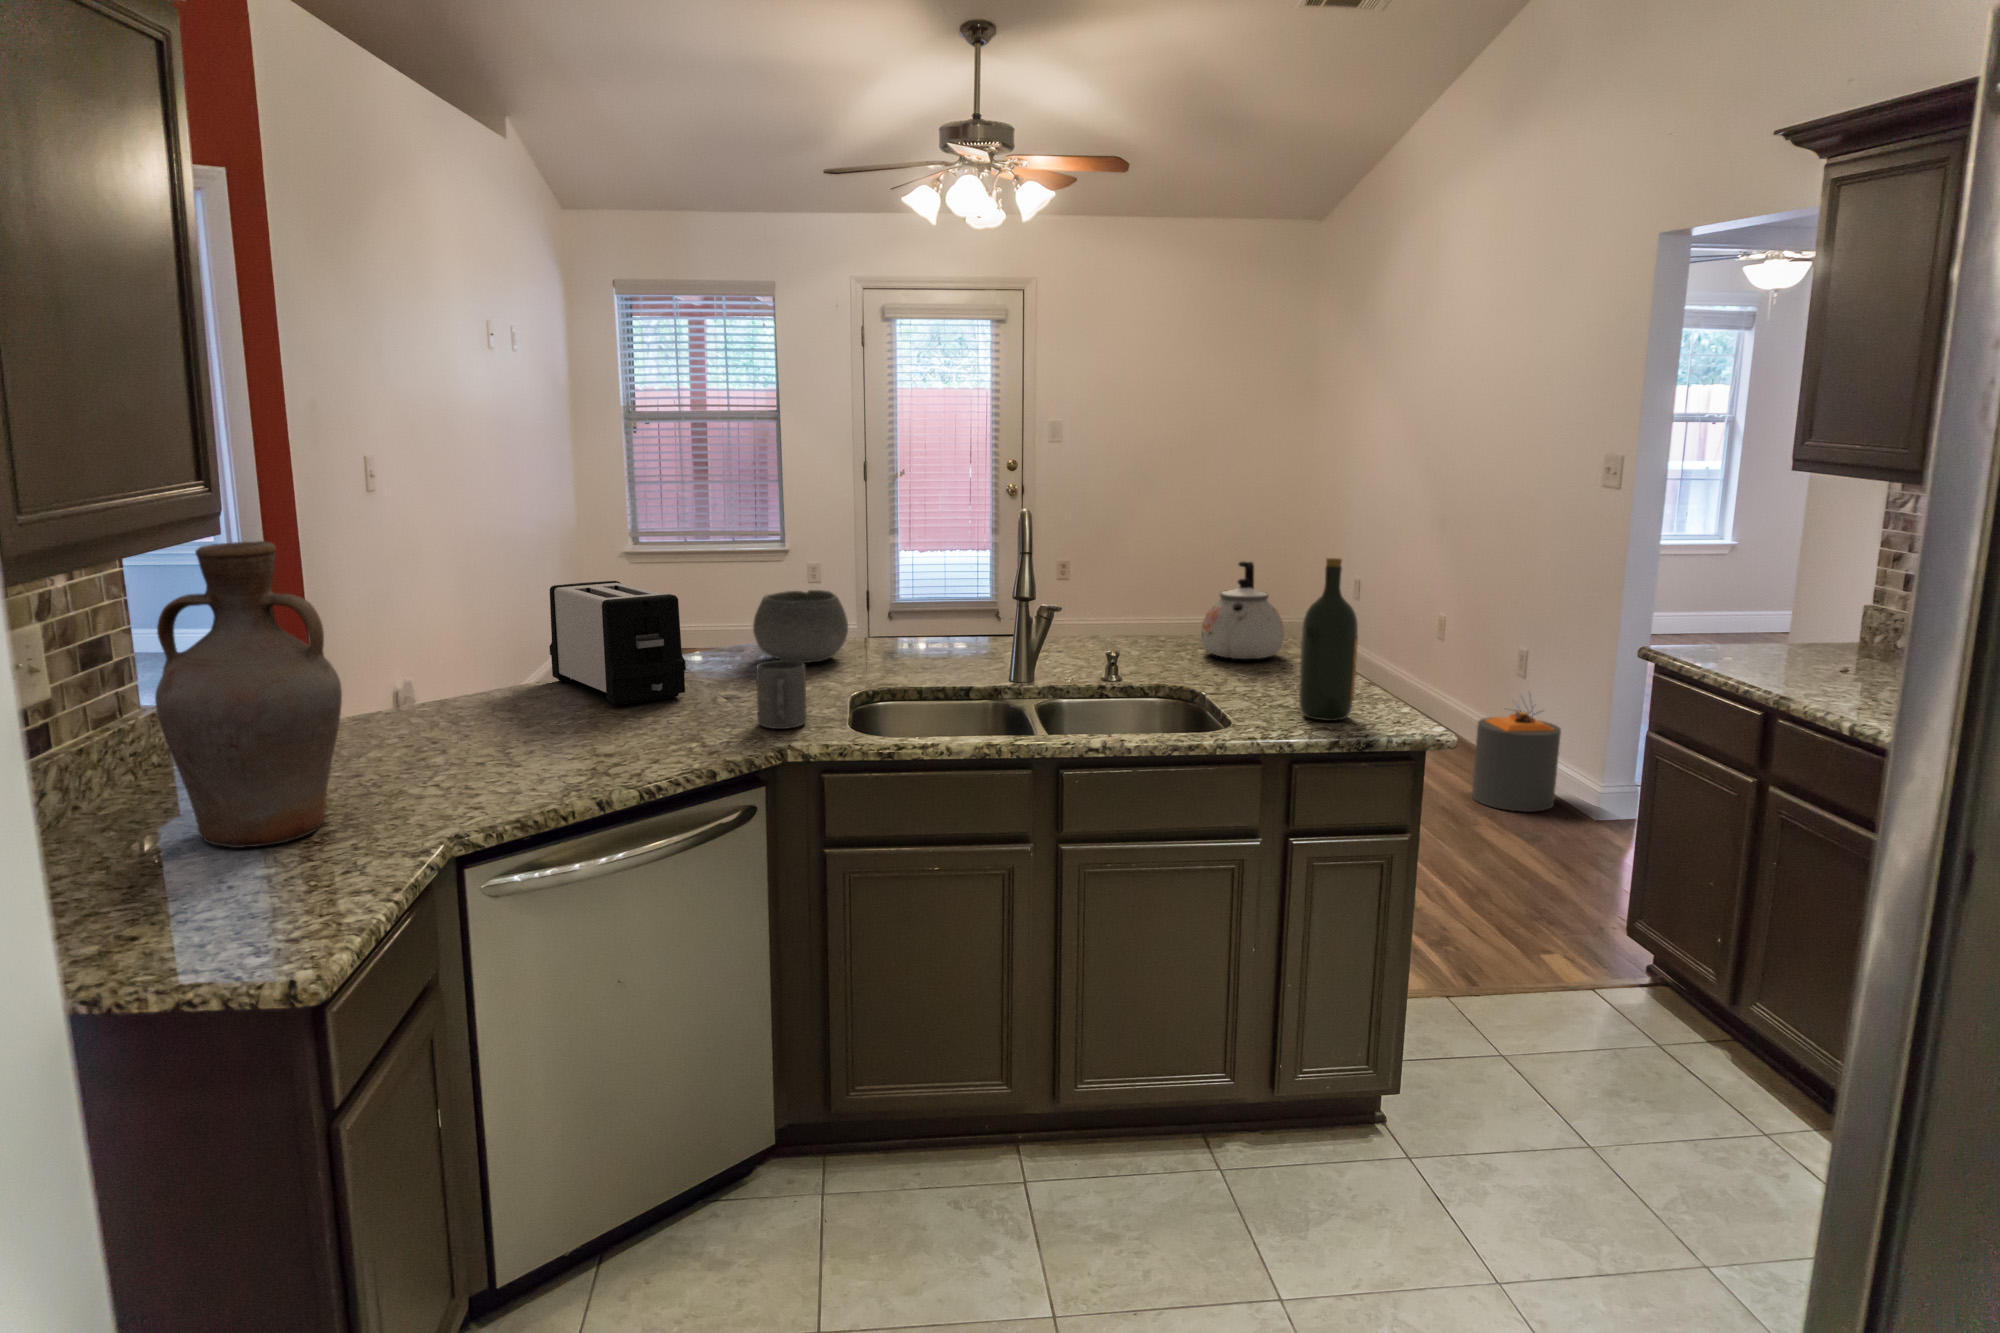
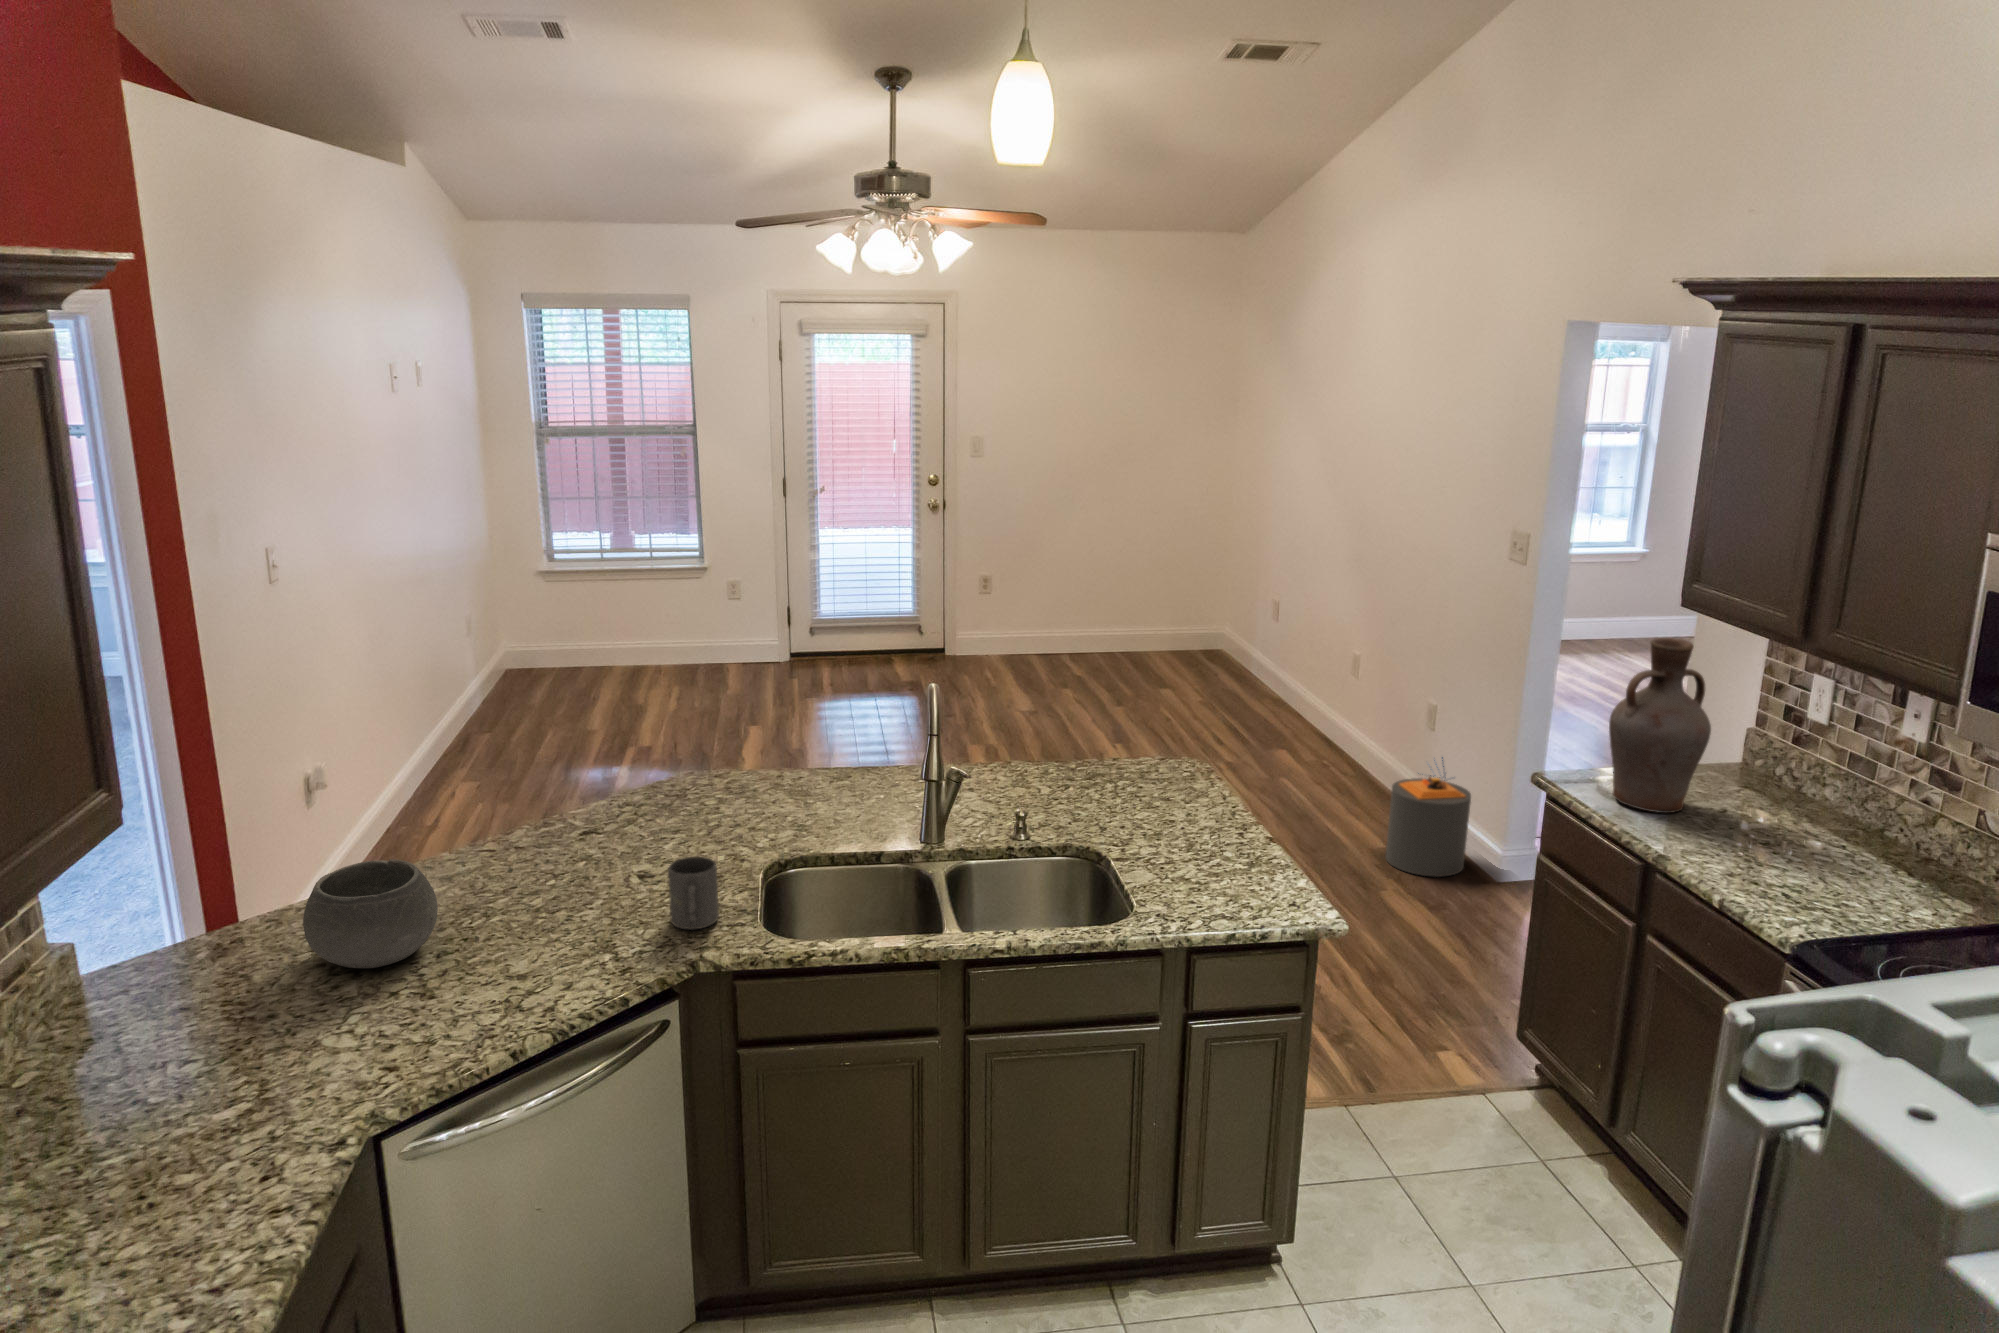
vase: present [155,541,342,848] -> present [1609,638,1711,813]
wine bottle: present [1299,558,1358,721] -> none [1199,751,1255,906]
kettle: present [1201,561,1284,659] -> none [1111,703,1191,805]
toaster: present [549,581,686,705] -> none [459,747,598,893]
bowl: present [753,590,848,663] -> present [303,859,438,968]

